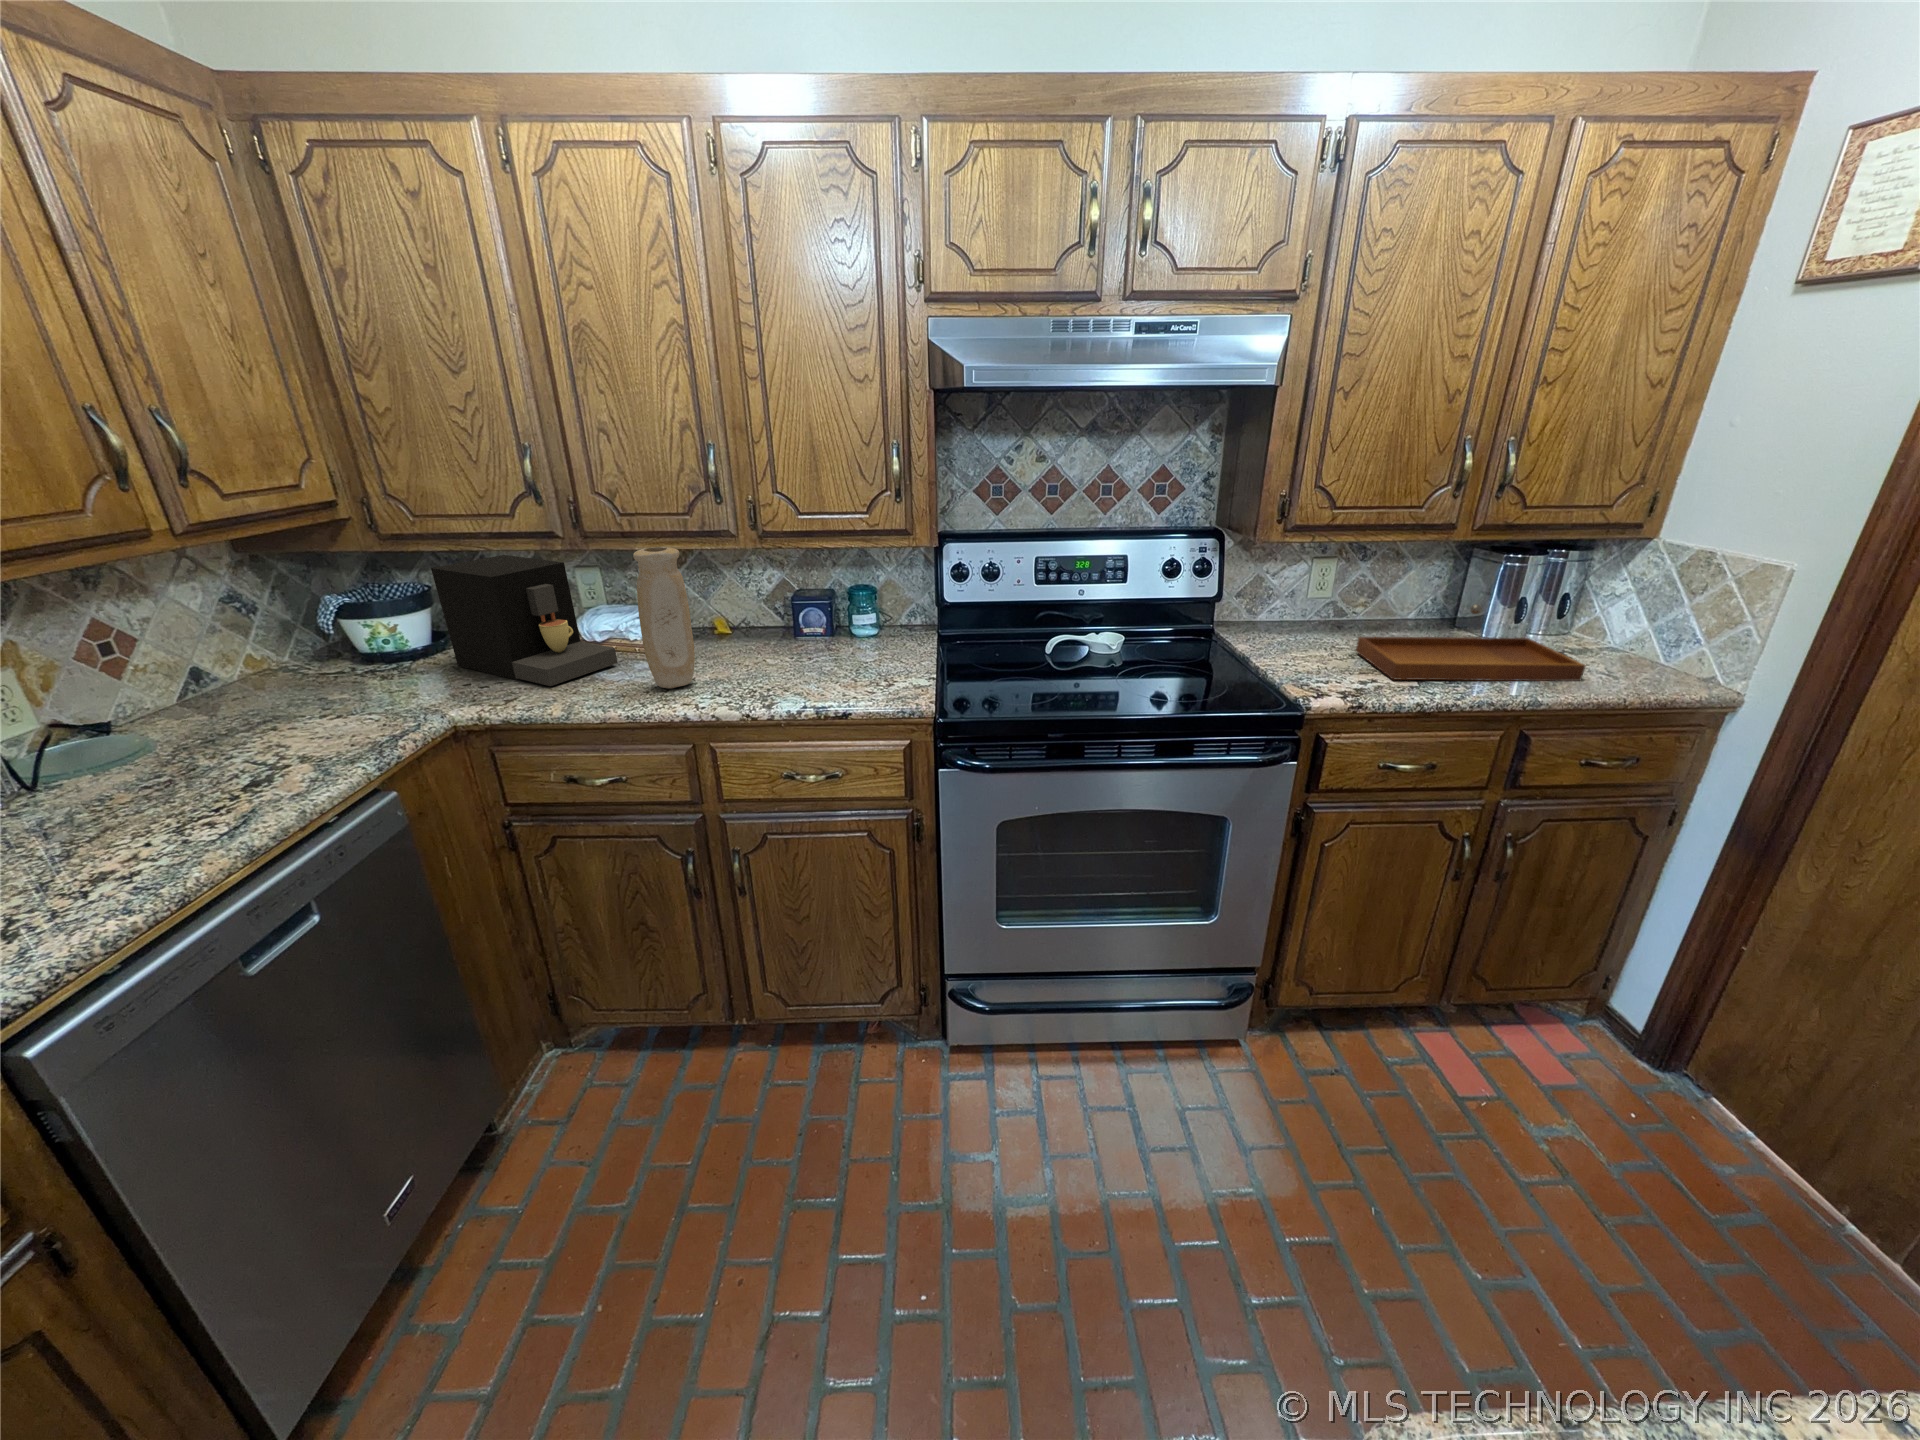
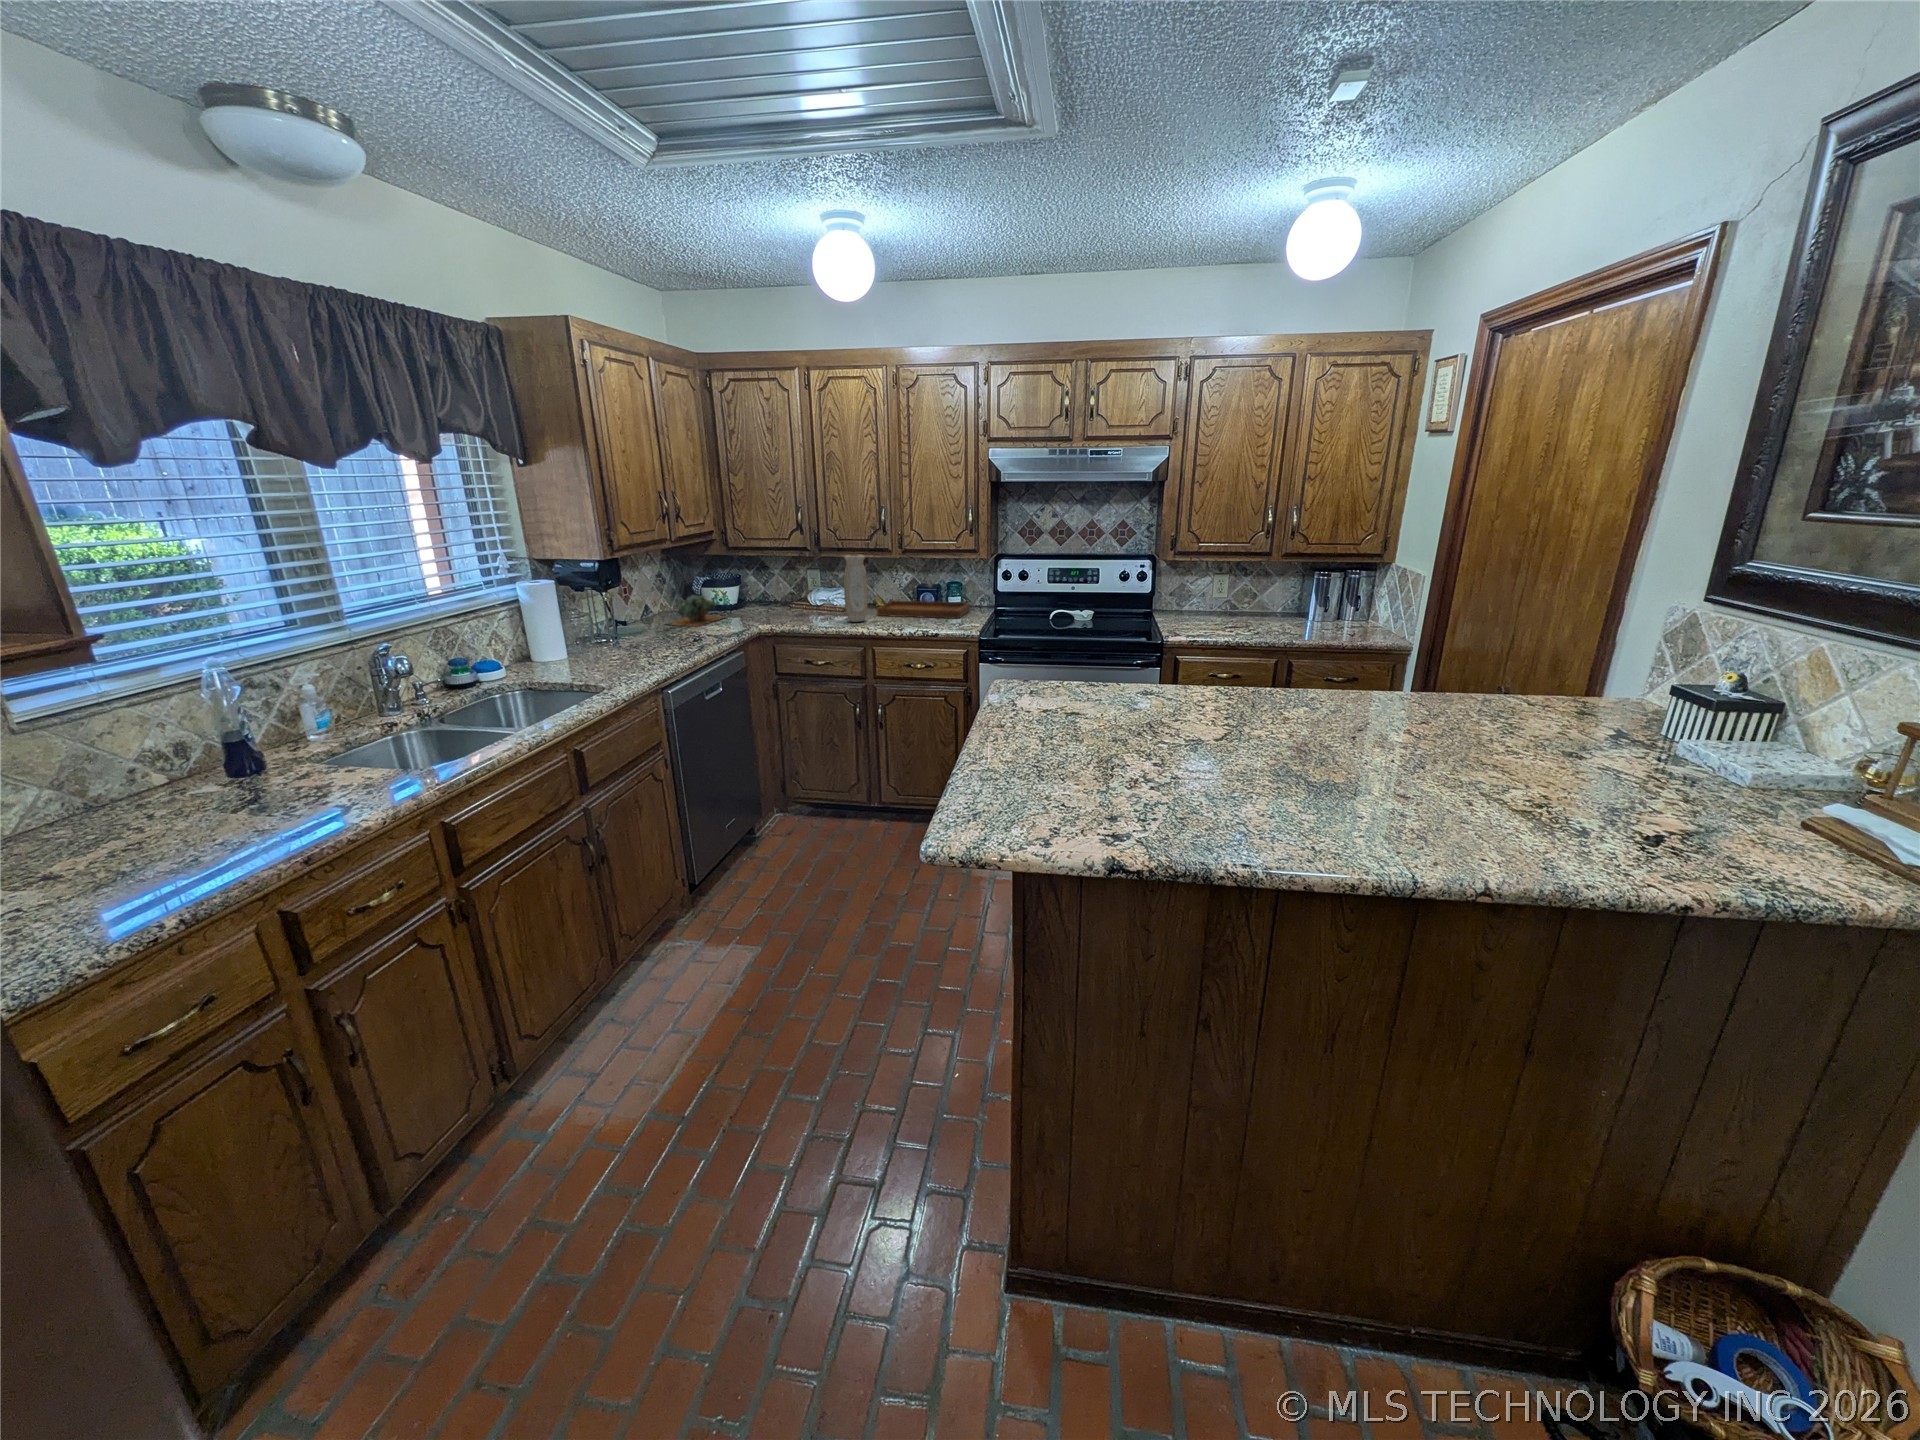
coffee maker: present [431,555,618,686] -> none [749,560,829,620]
tray: present [1356,604,1585,681] -> present [877,584,970,619]
succulent plant: none [218,646,388,725] -> present [667,595,723,627]

